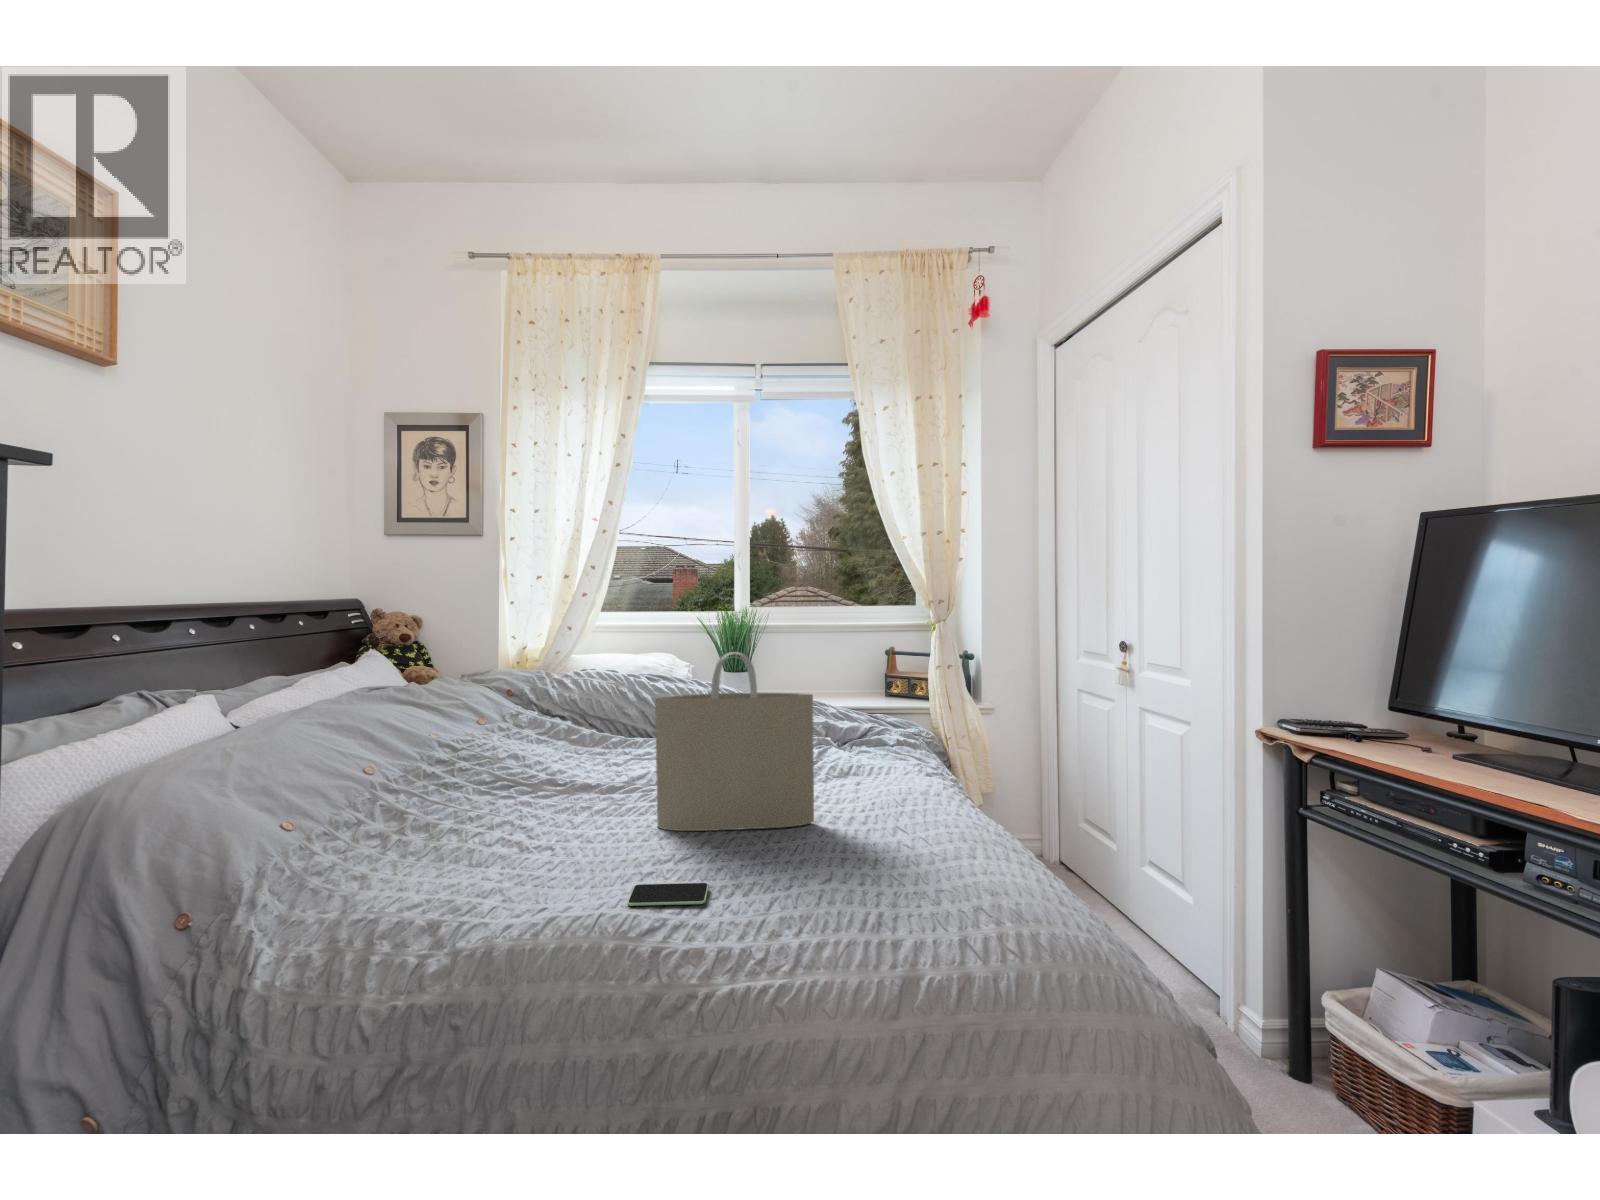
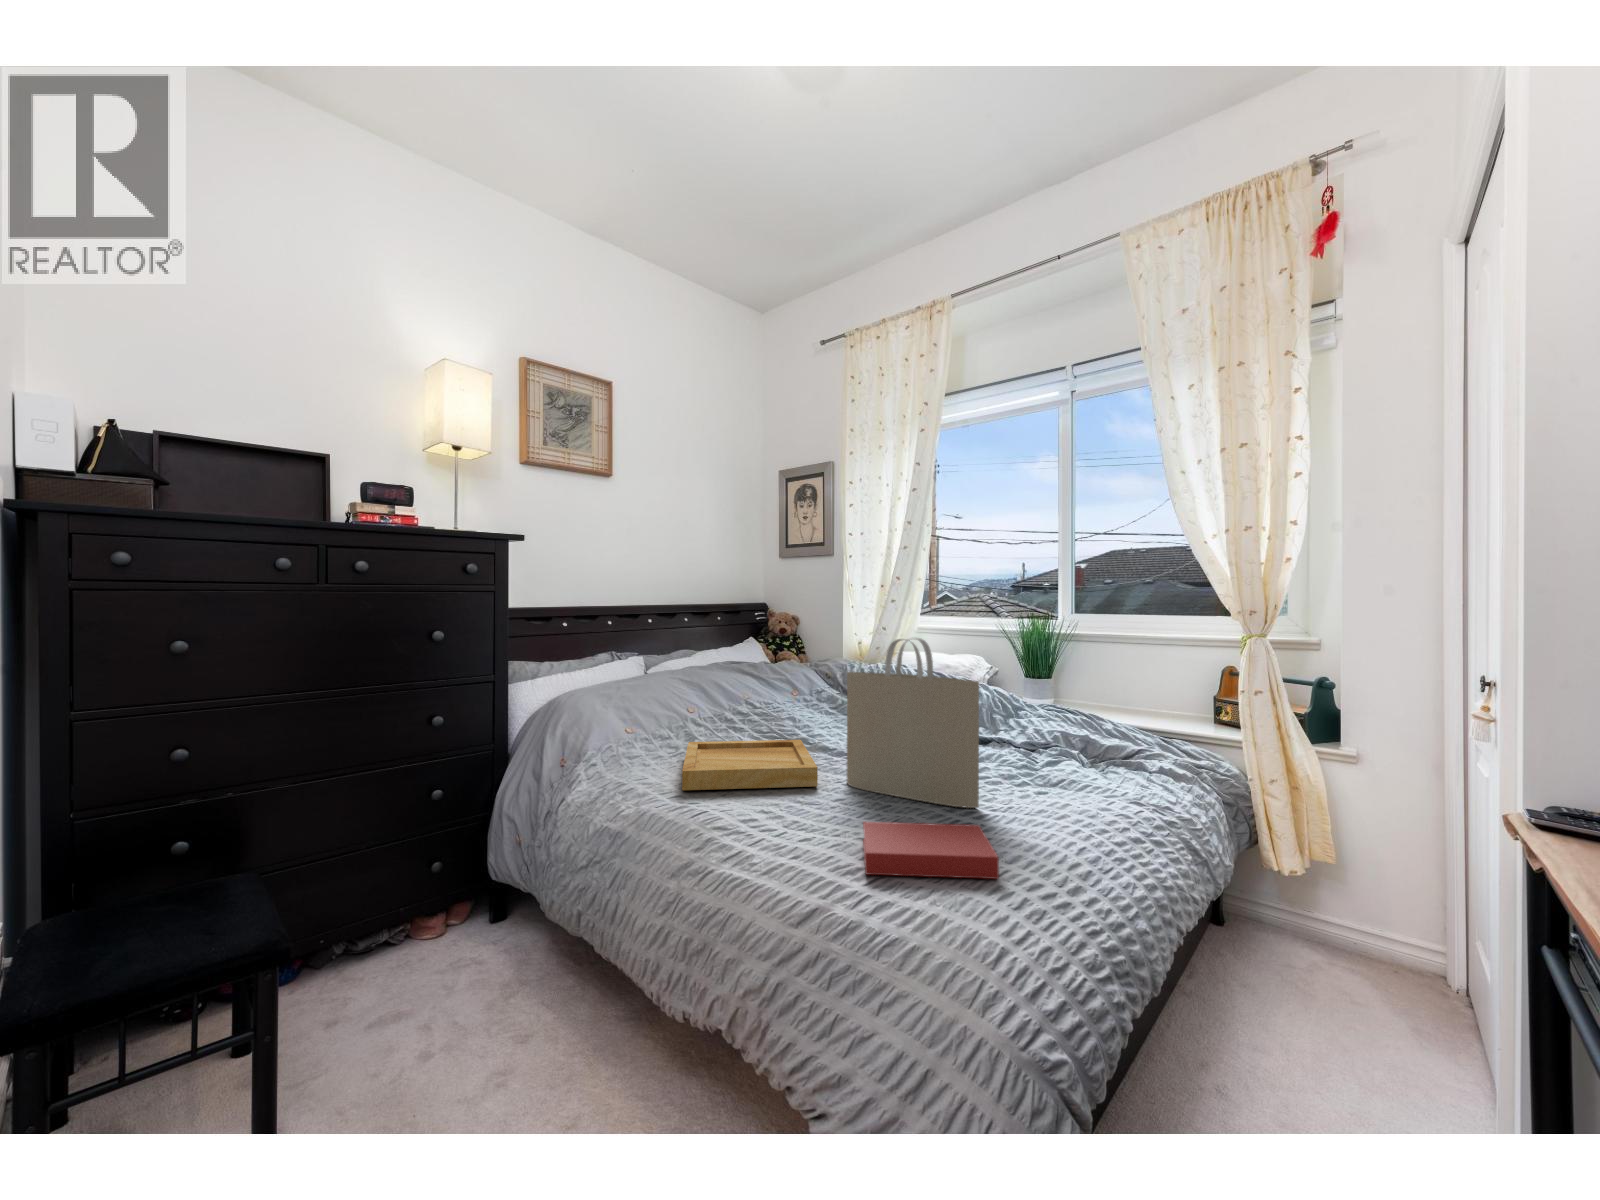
tray: none [404,784,633,896] -> present [682,740,818,790]
book: none [757,843,916,933] -> present [863,822,999,879]
smartphone: present [627,883,709,906] -> none [765,811,831,834]

